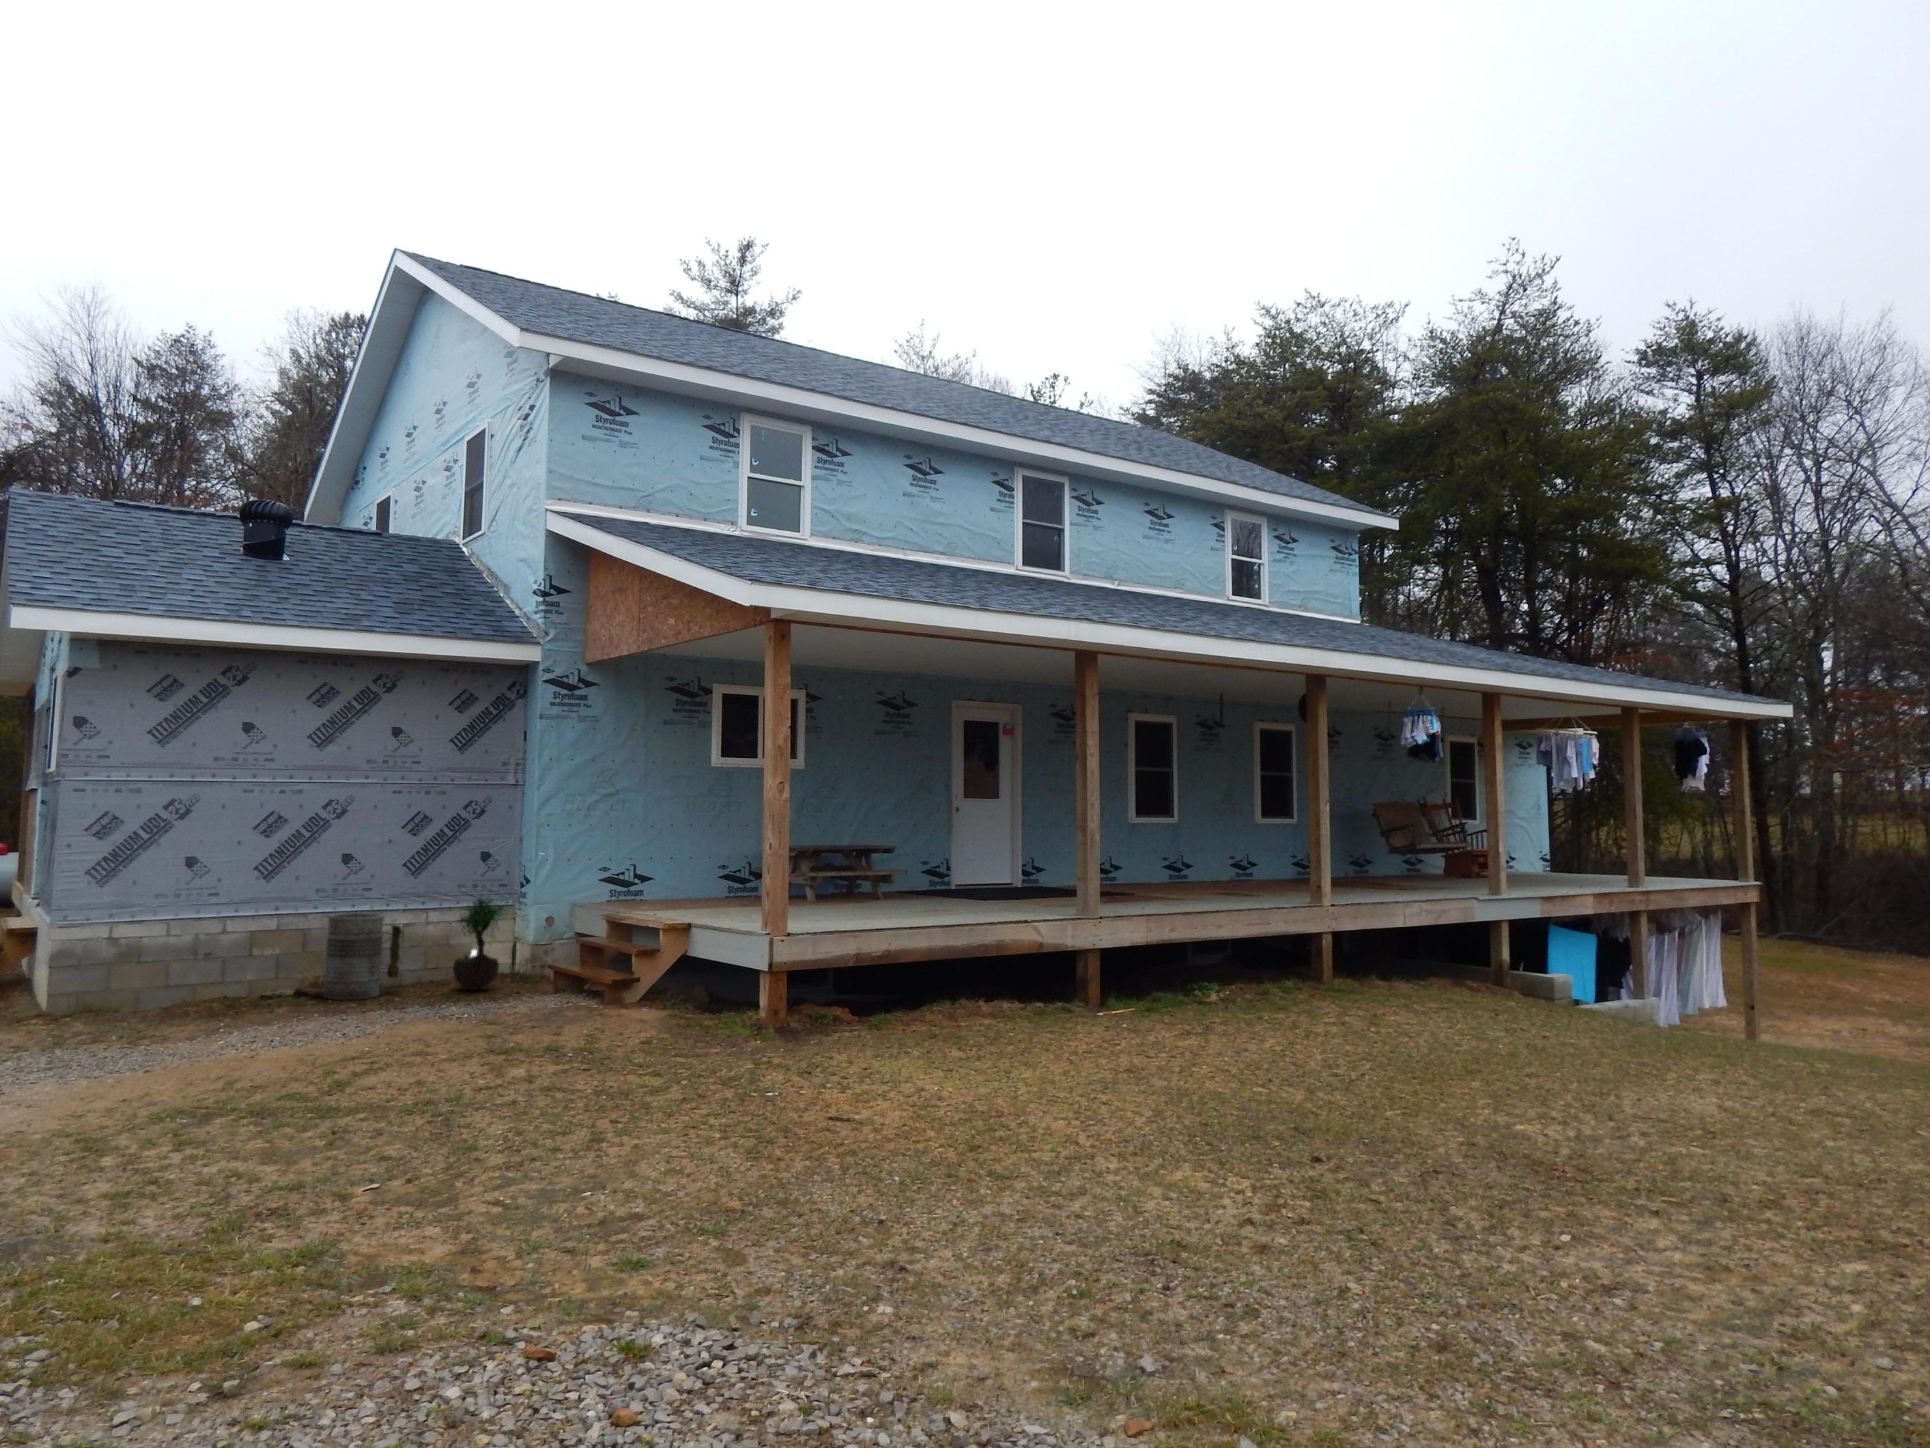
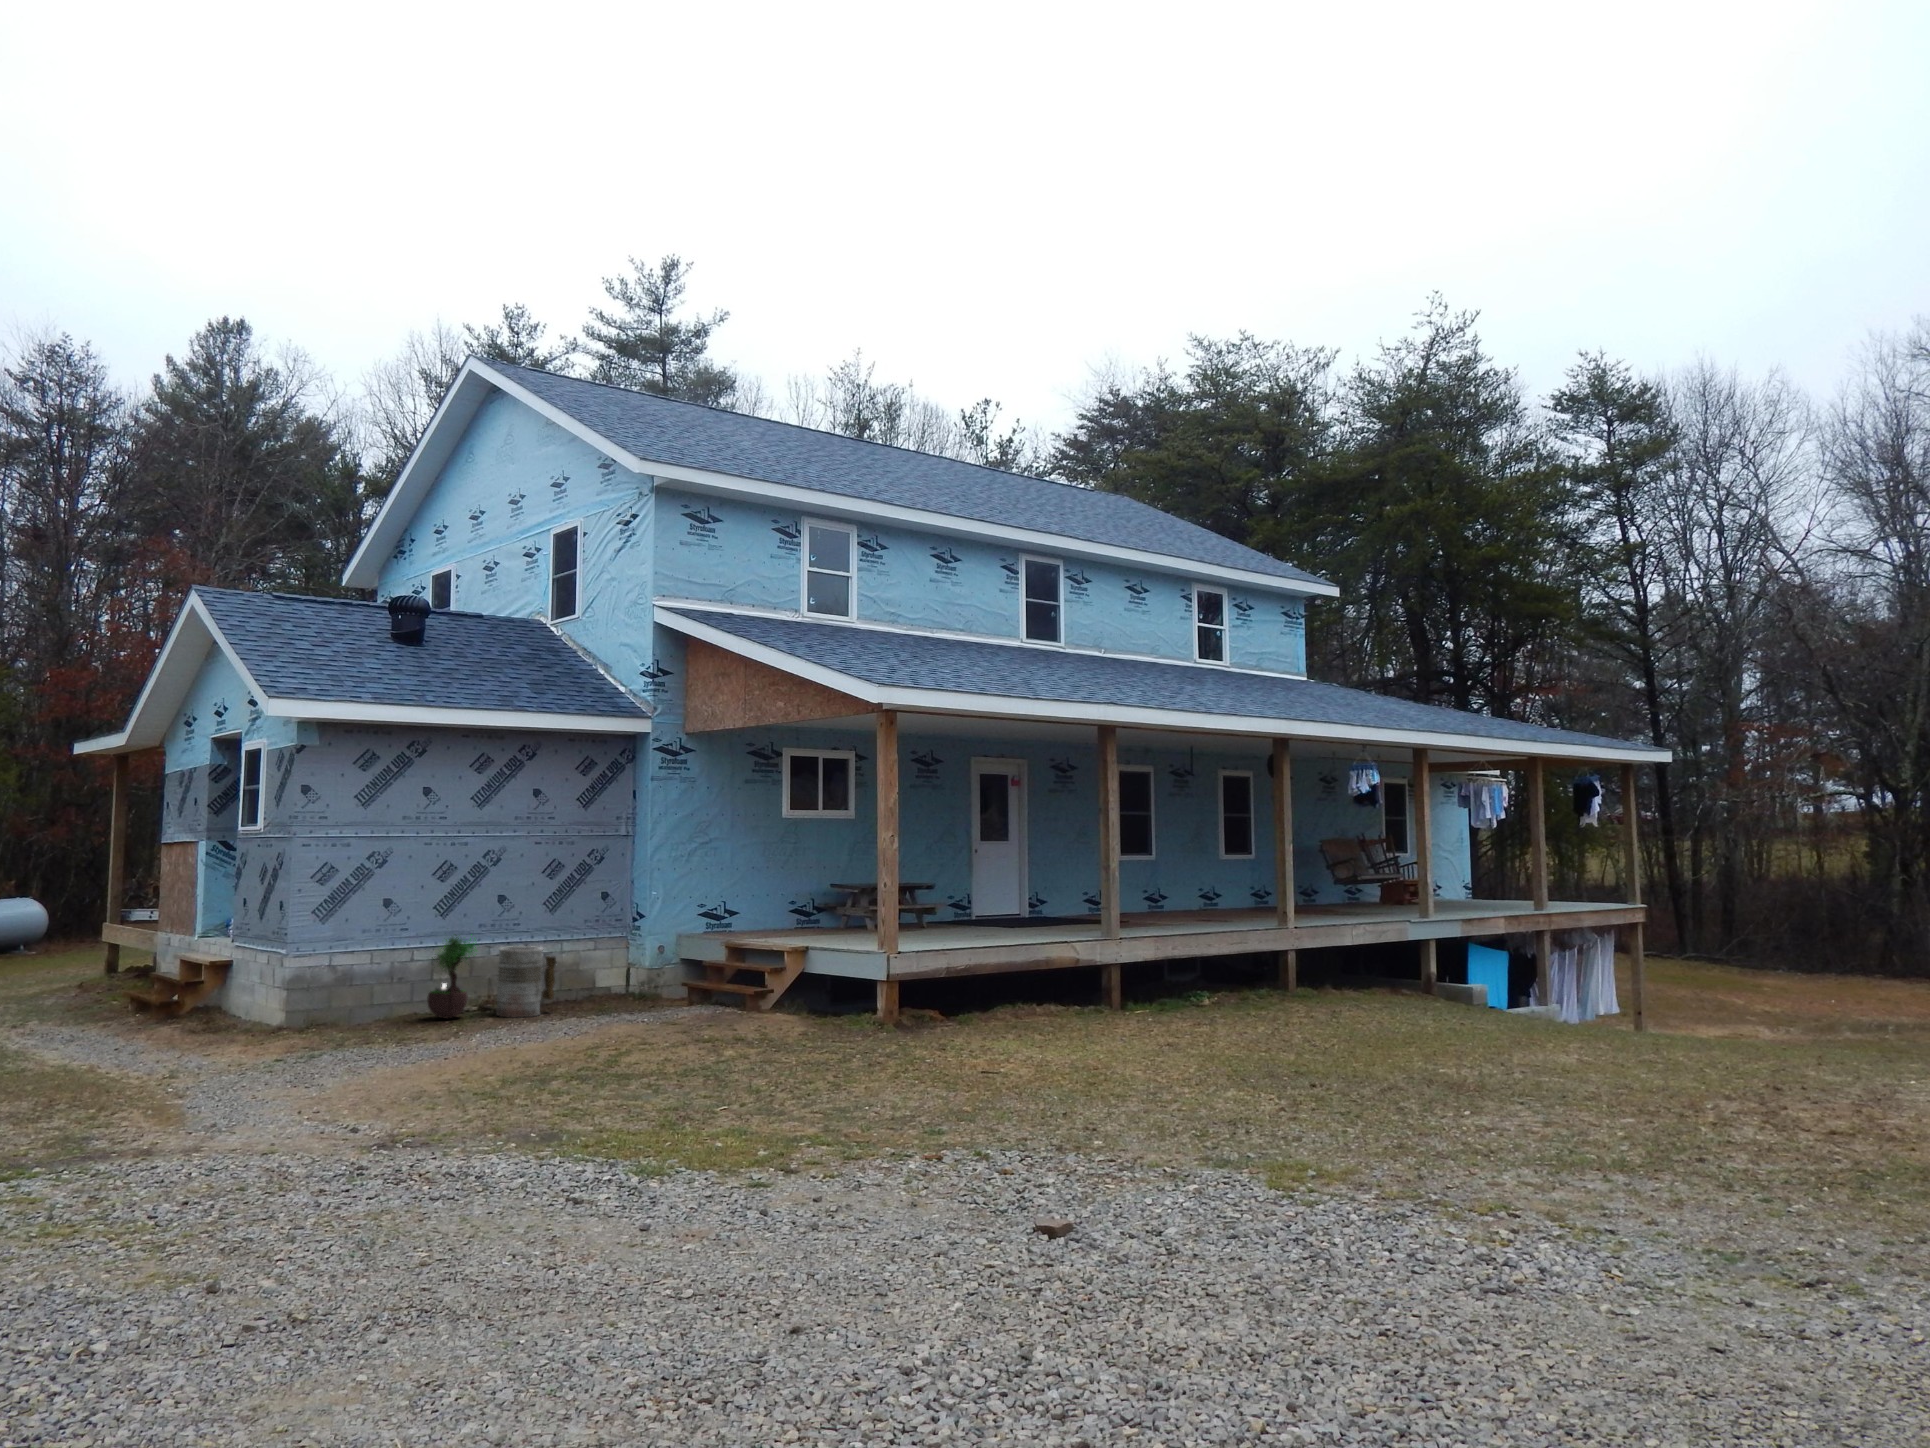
potted tree: present [453,895,507,990] -> present [427,934,476,1018]

